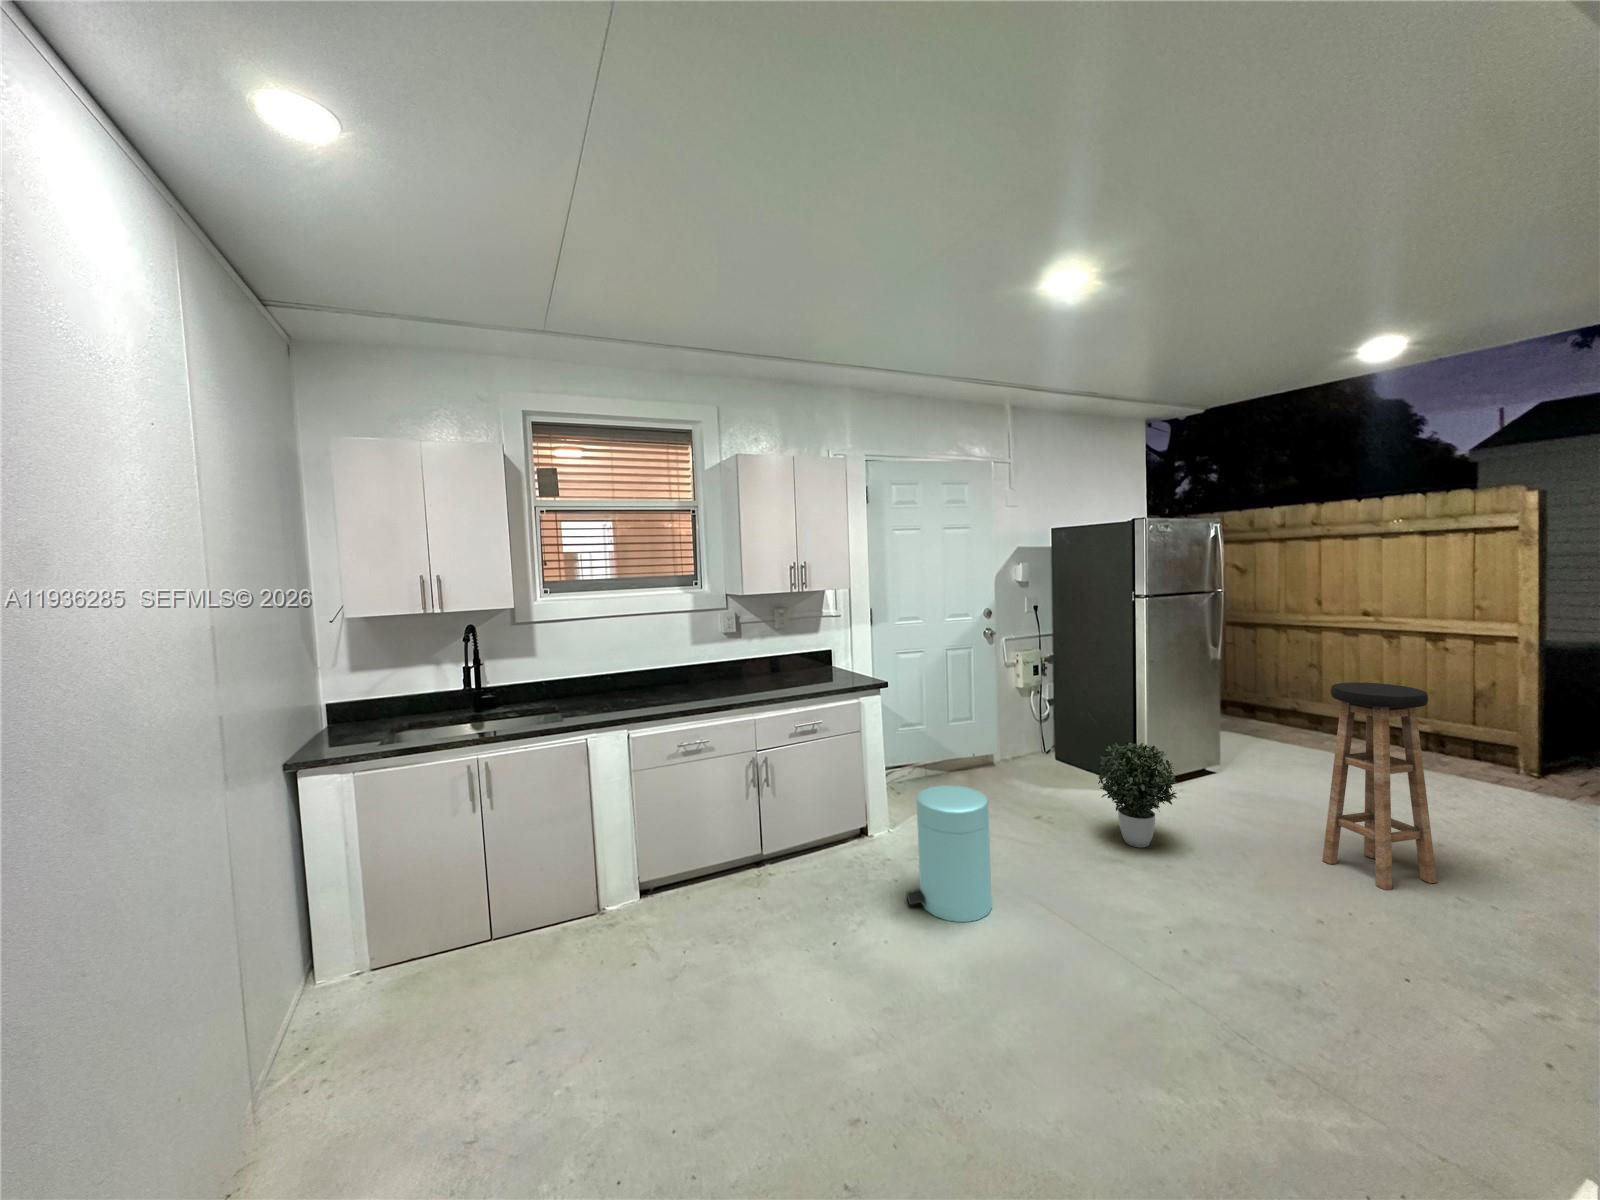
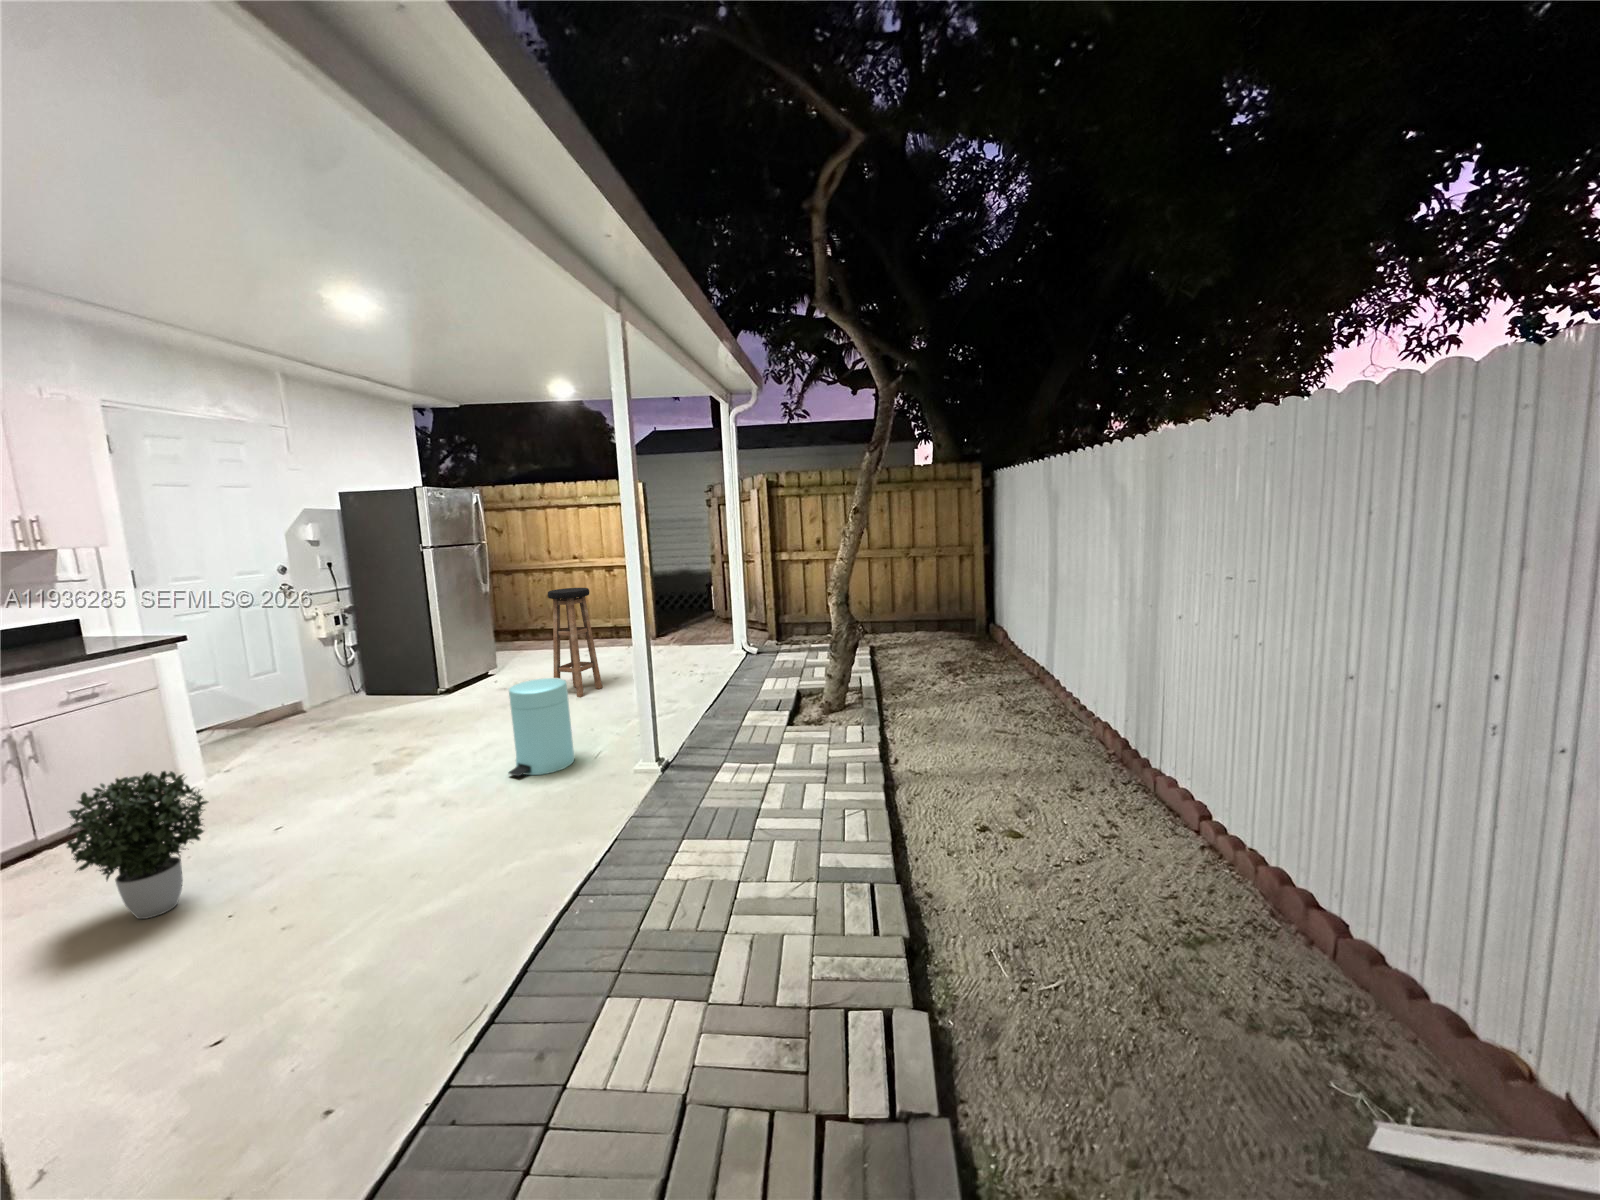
potted plant: present [1097,742,1177,848] -> present [66,771,208,919]
trash can: present [907,785,992,922] -> present [509,678,574,776]

